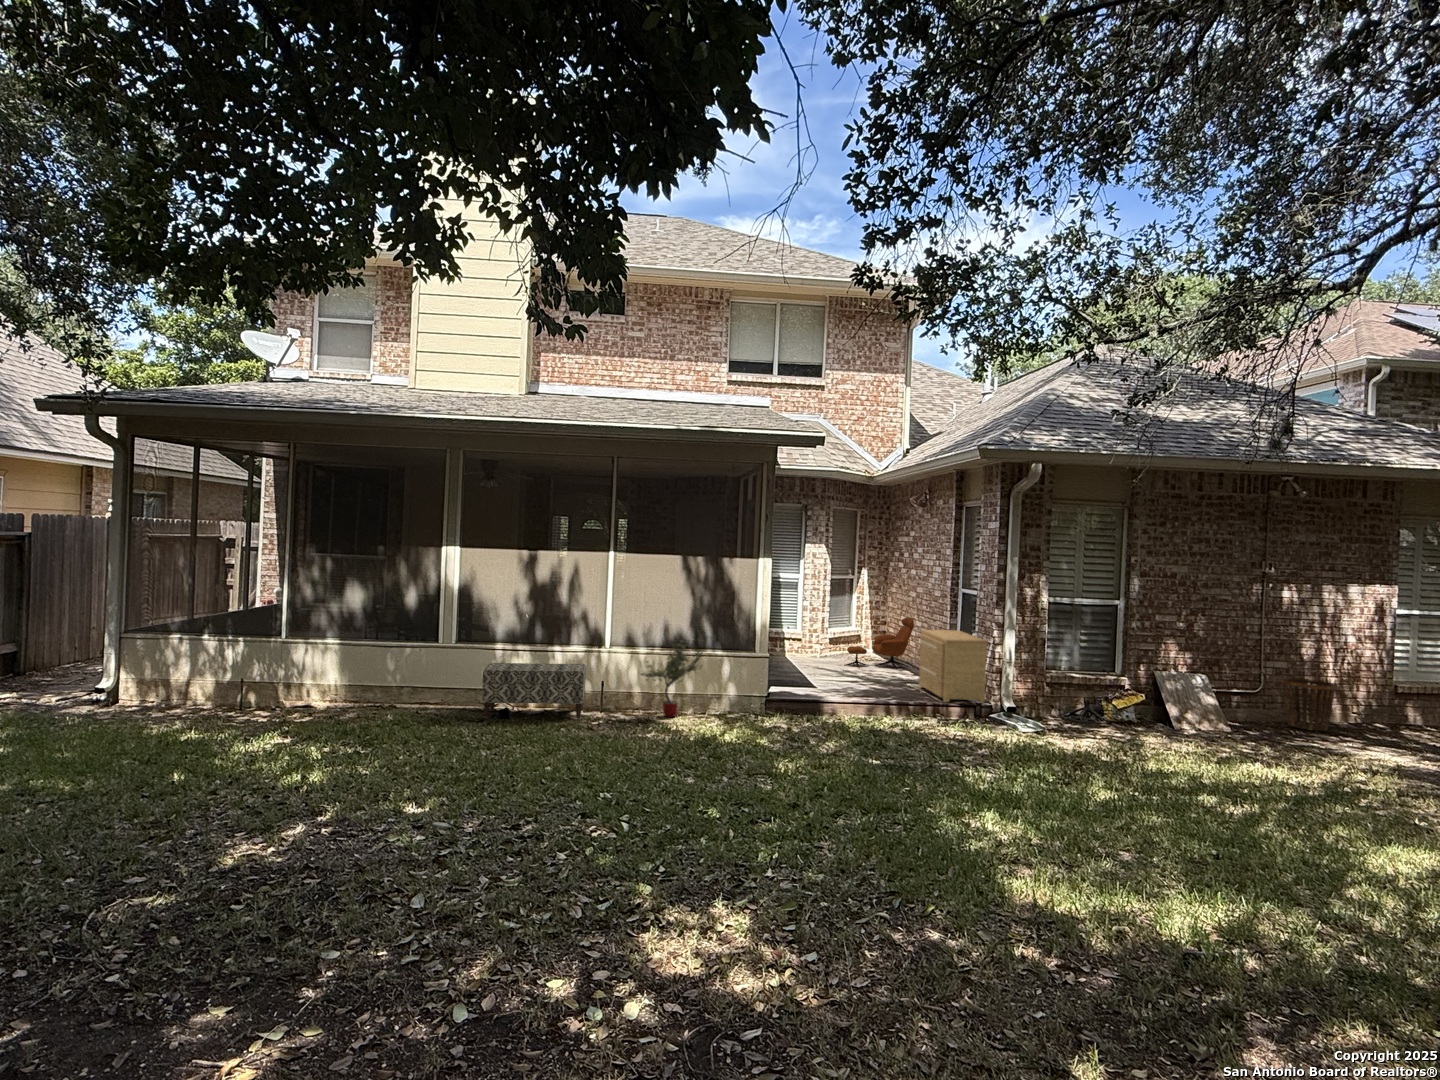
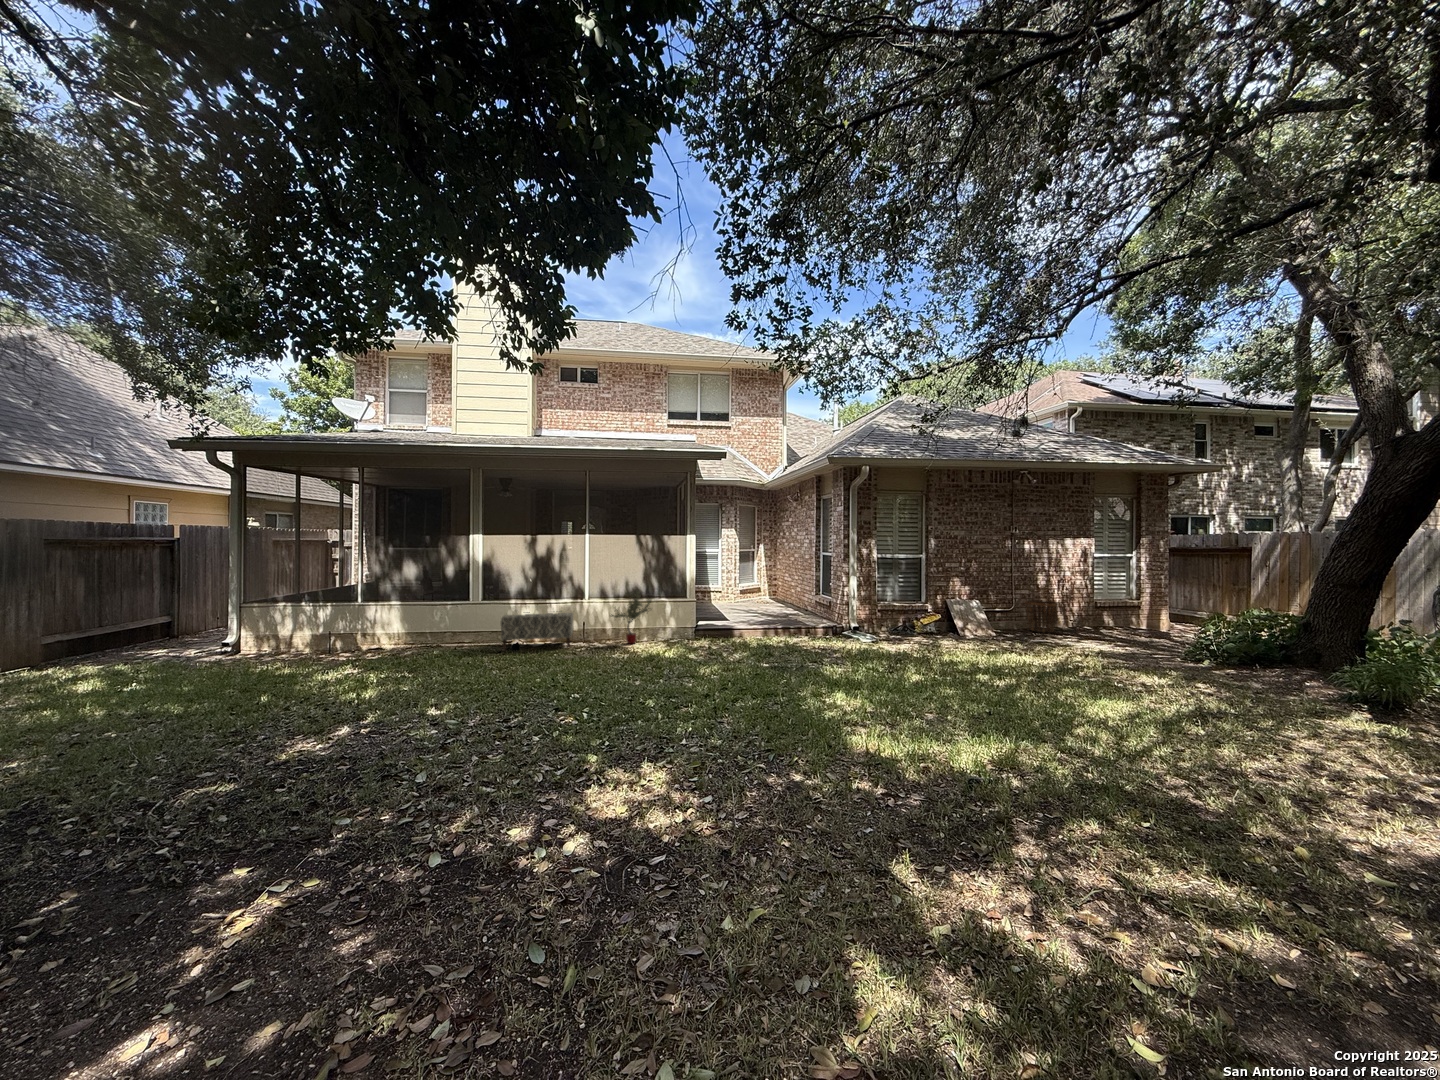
lounge chair: present [844,618,914,669] -> none [750,574,794,608]
side table: present [919,630,987,702] -> none [797,580,839,626]

